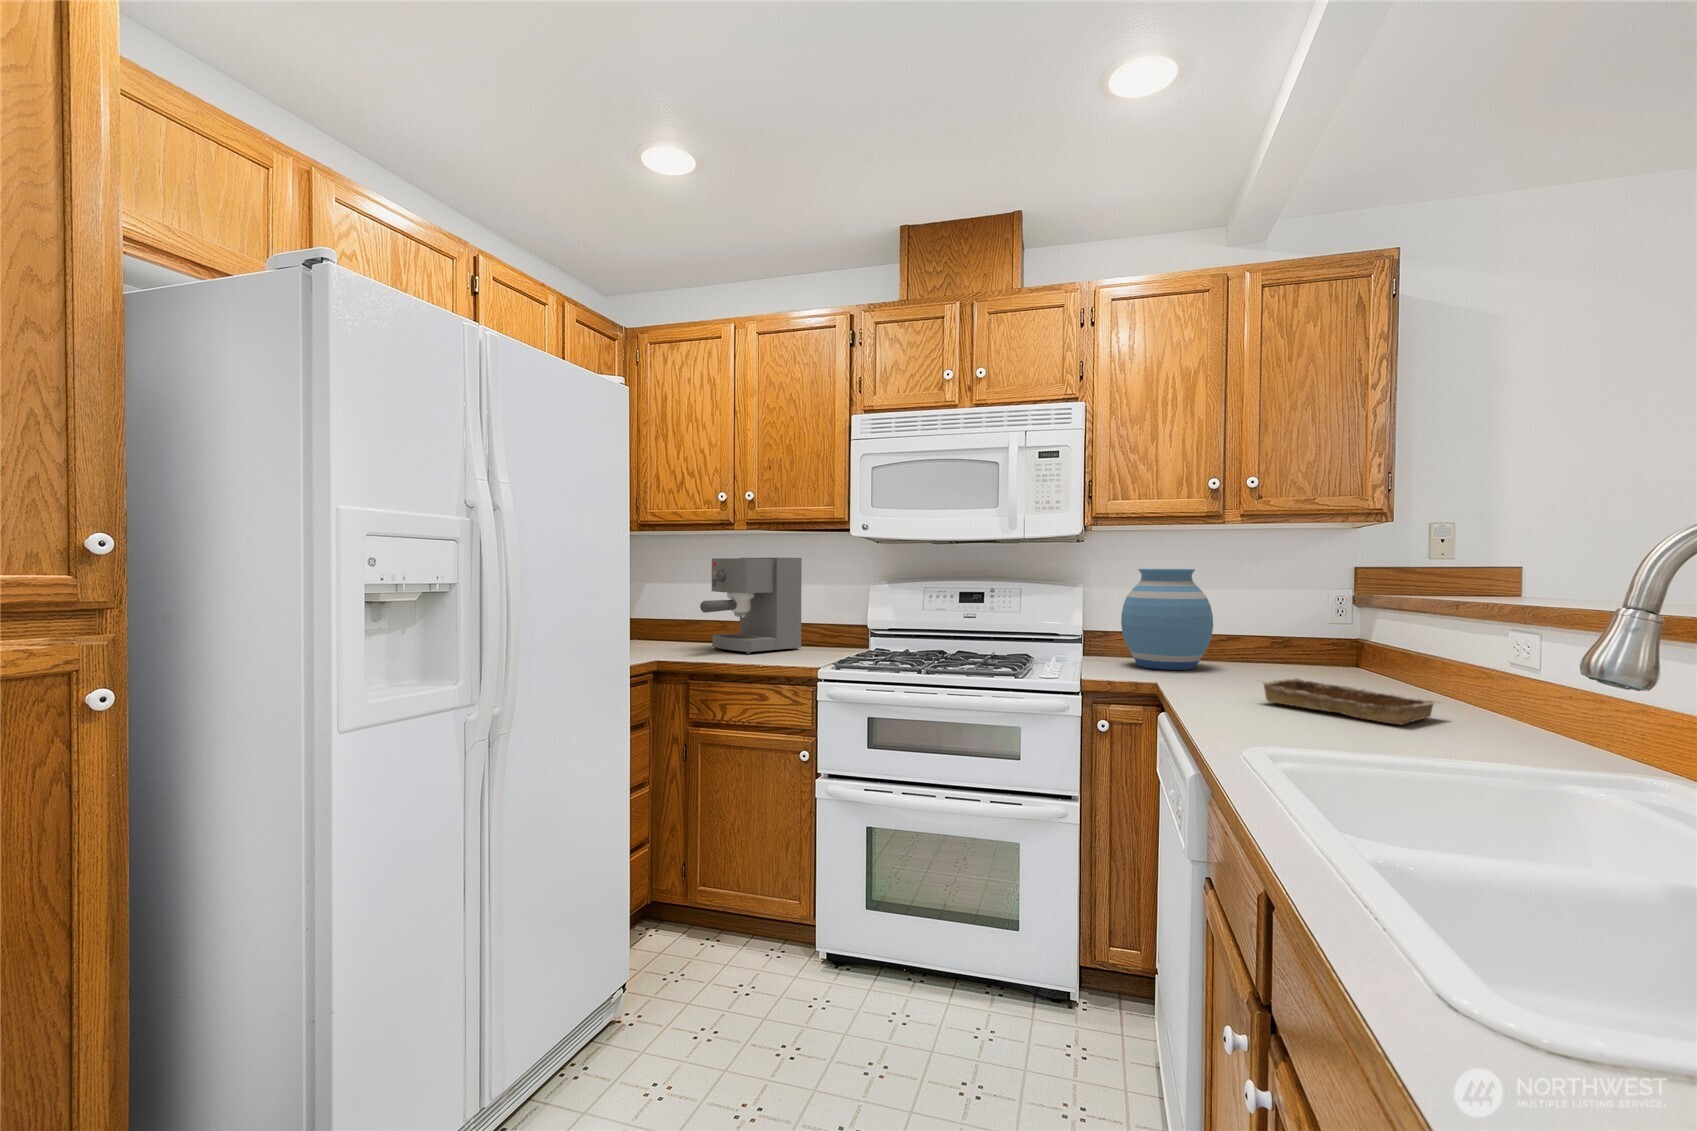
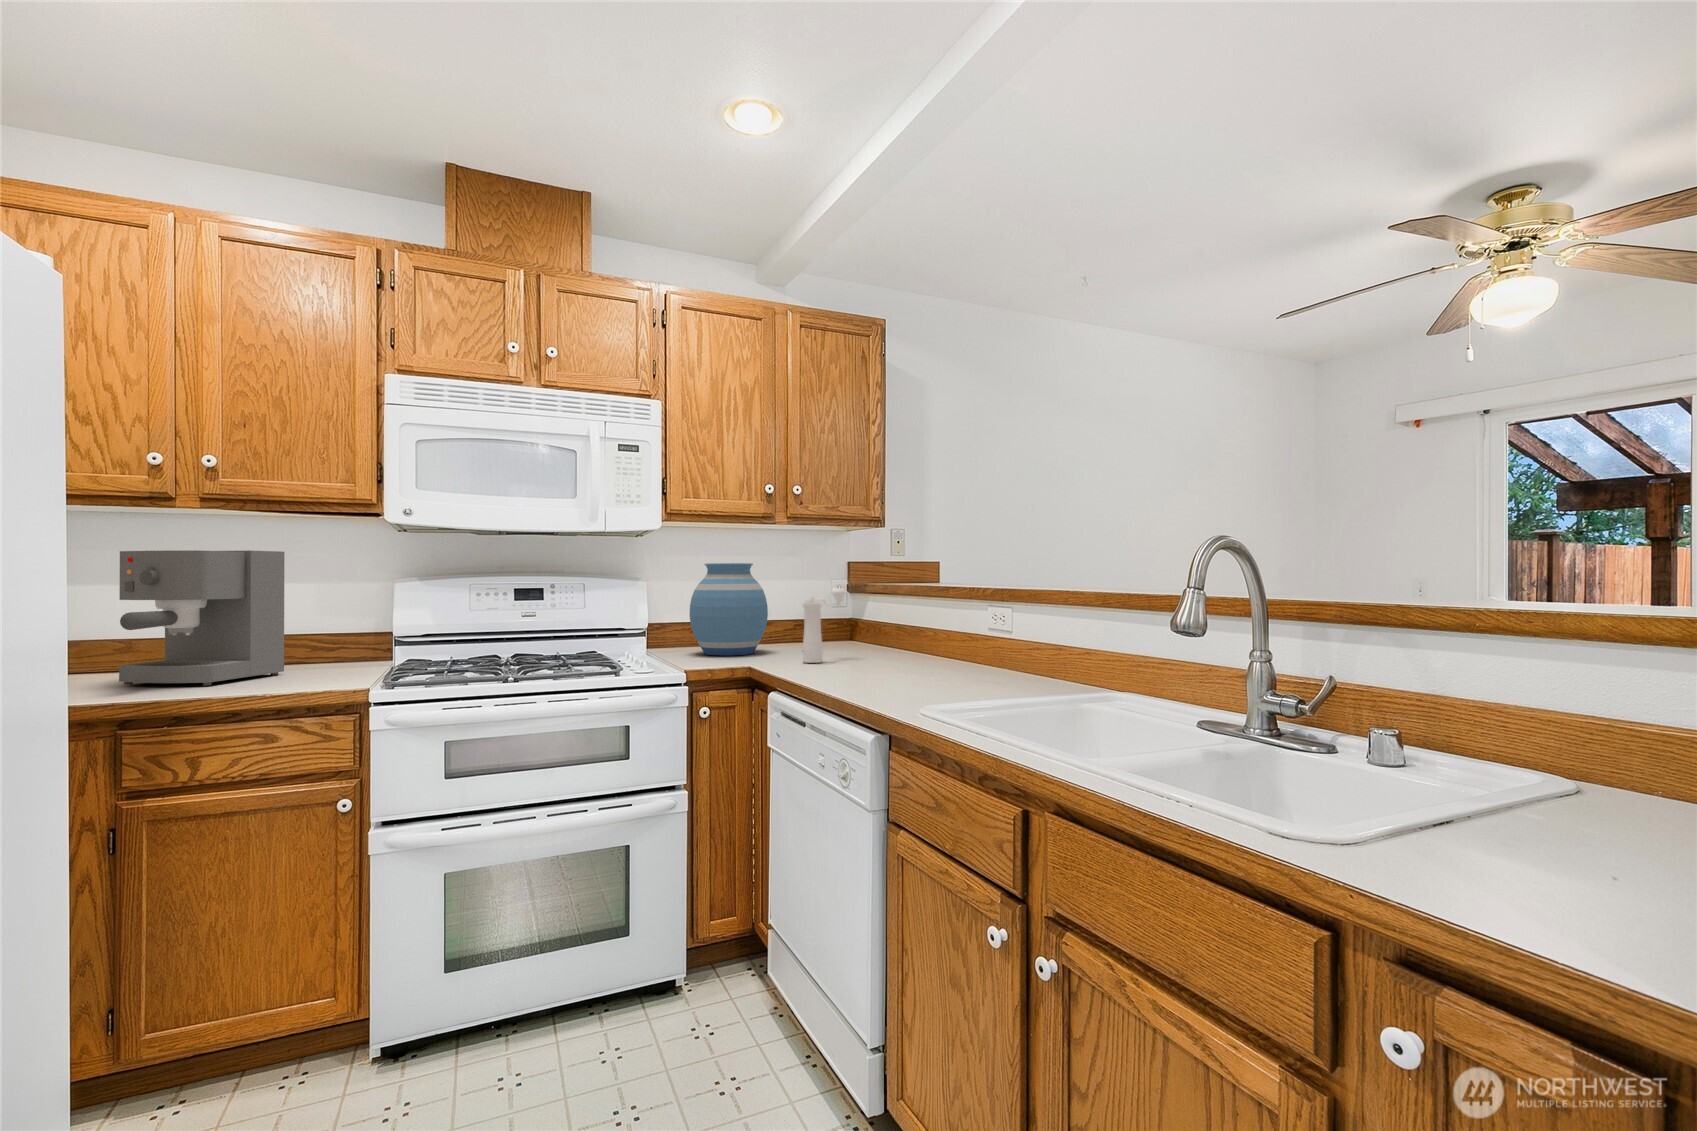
pepper mill: none [1225,601,1292,690] -> present [802,588,845,663]
tray: present [1263,678,1438,725] -> none [845,648,964,671]

